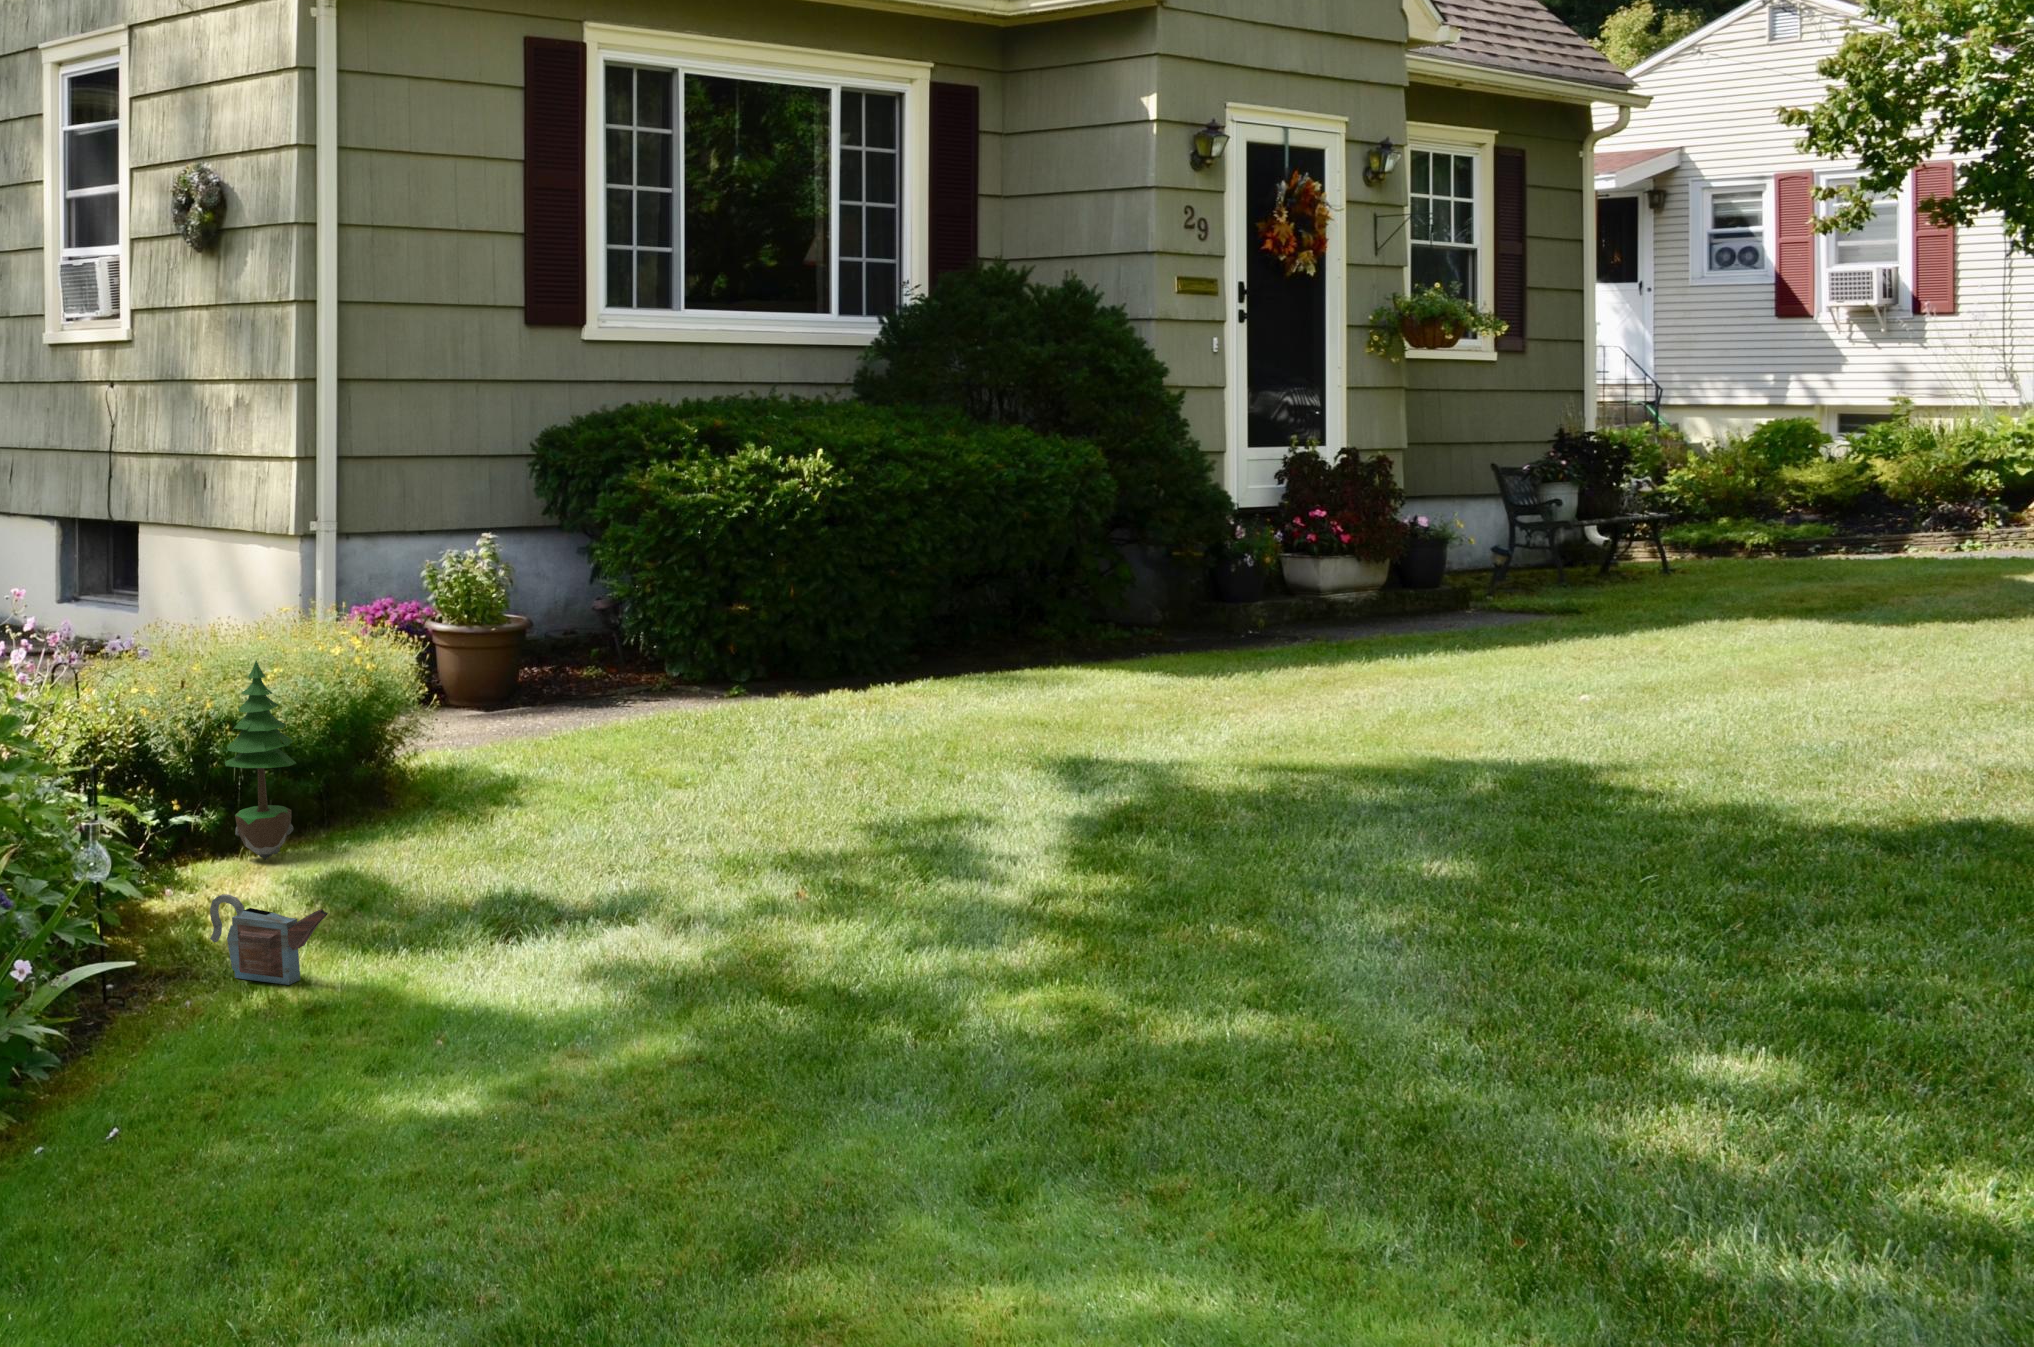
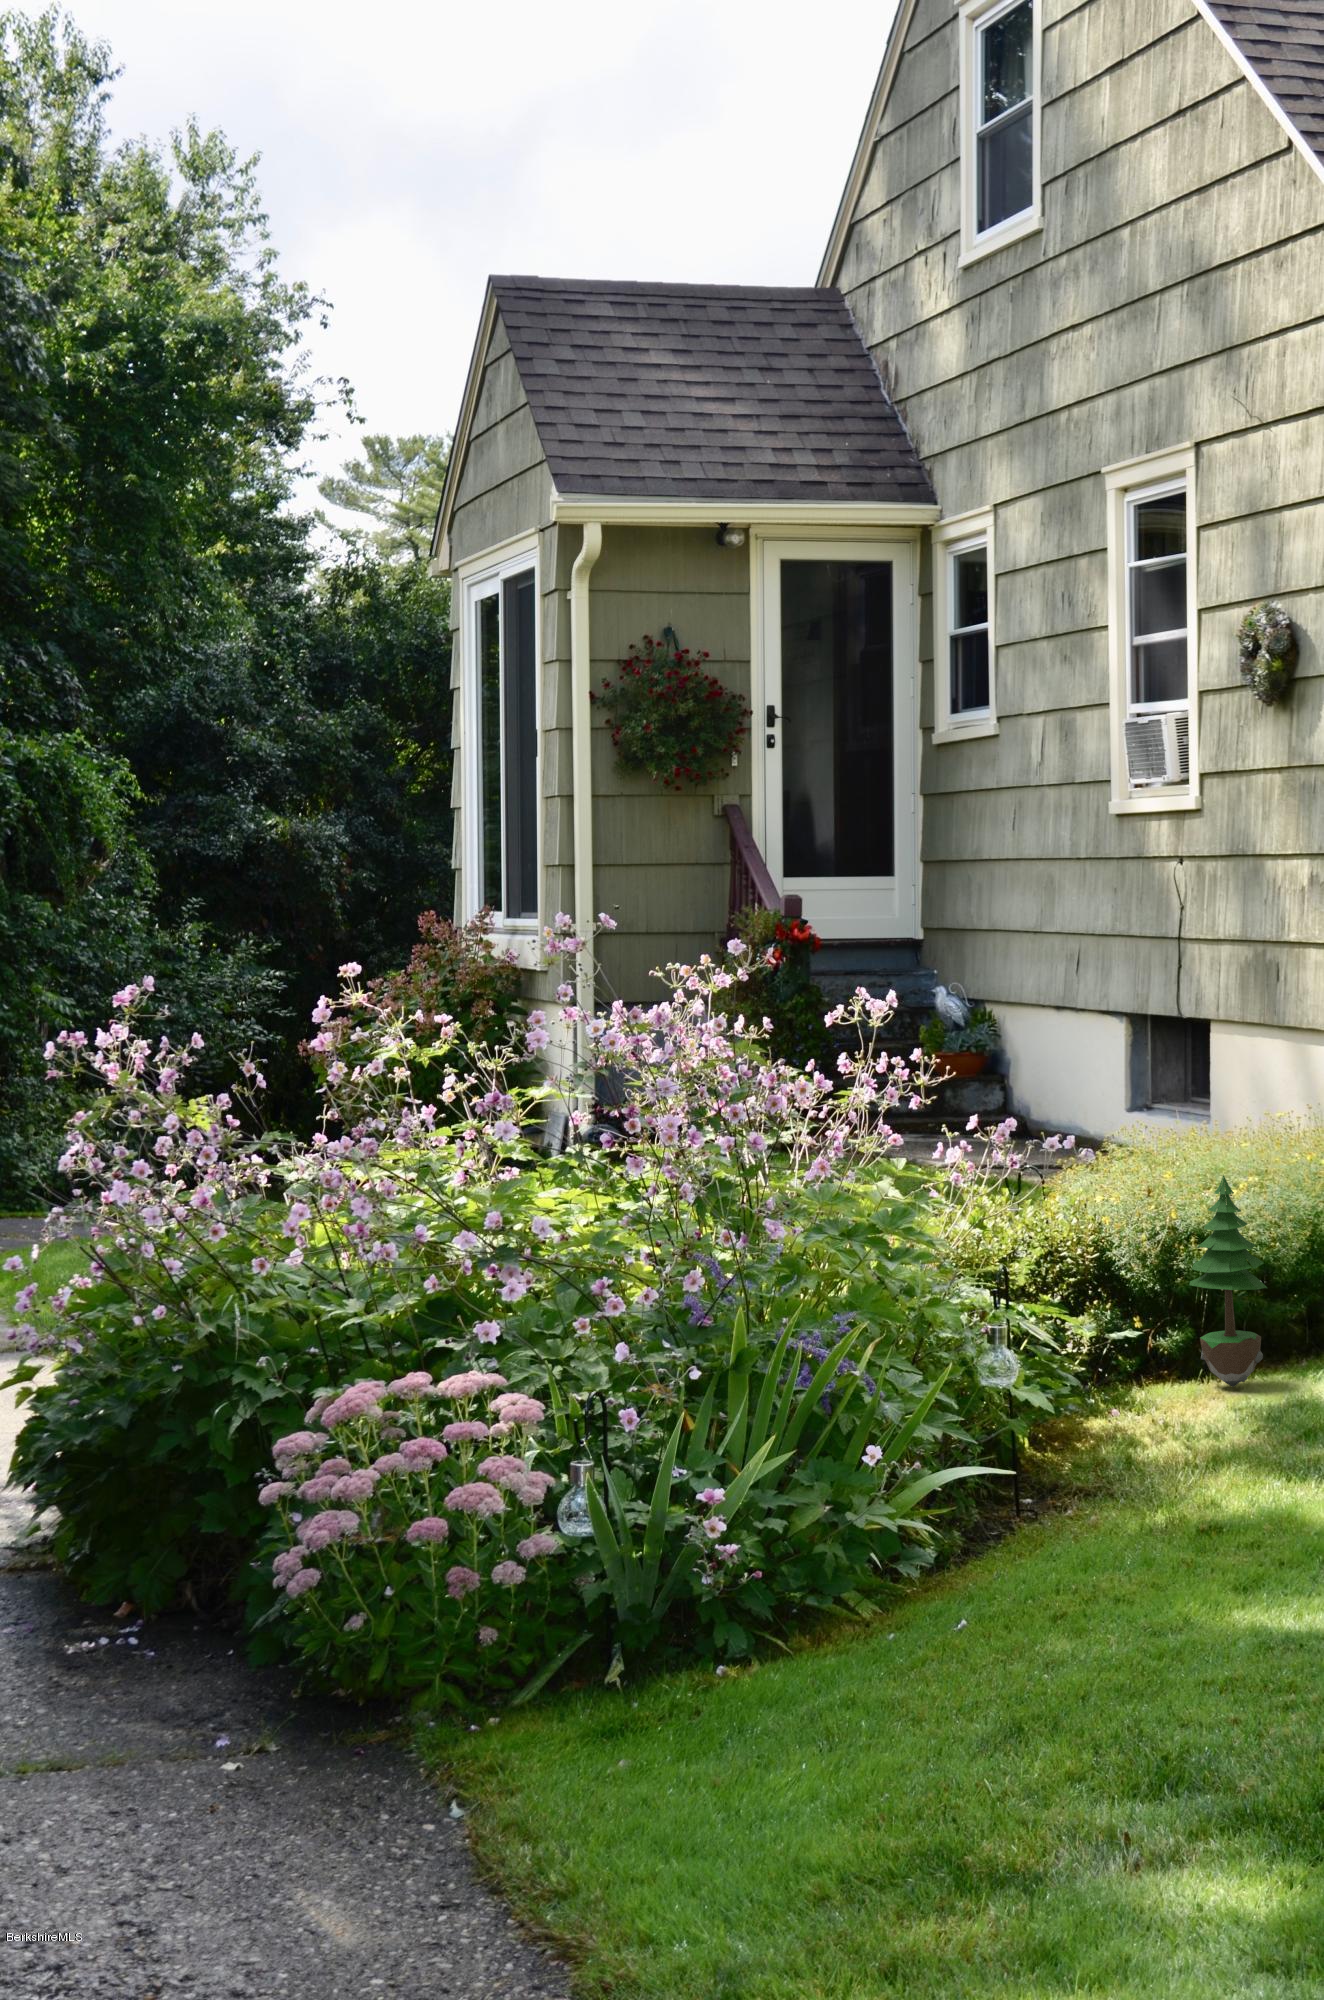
watering can: present [210,894,328,985] -> none [1125,1406,1236,1502]

